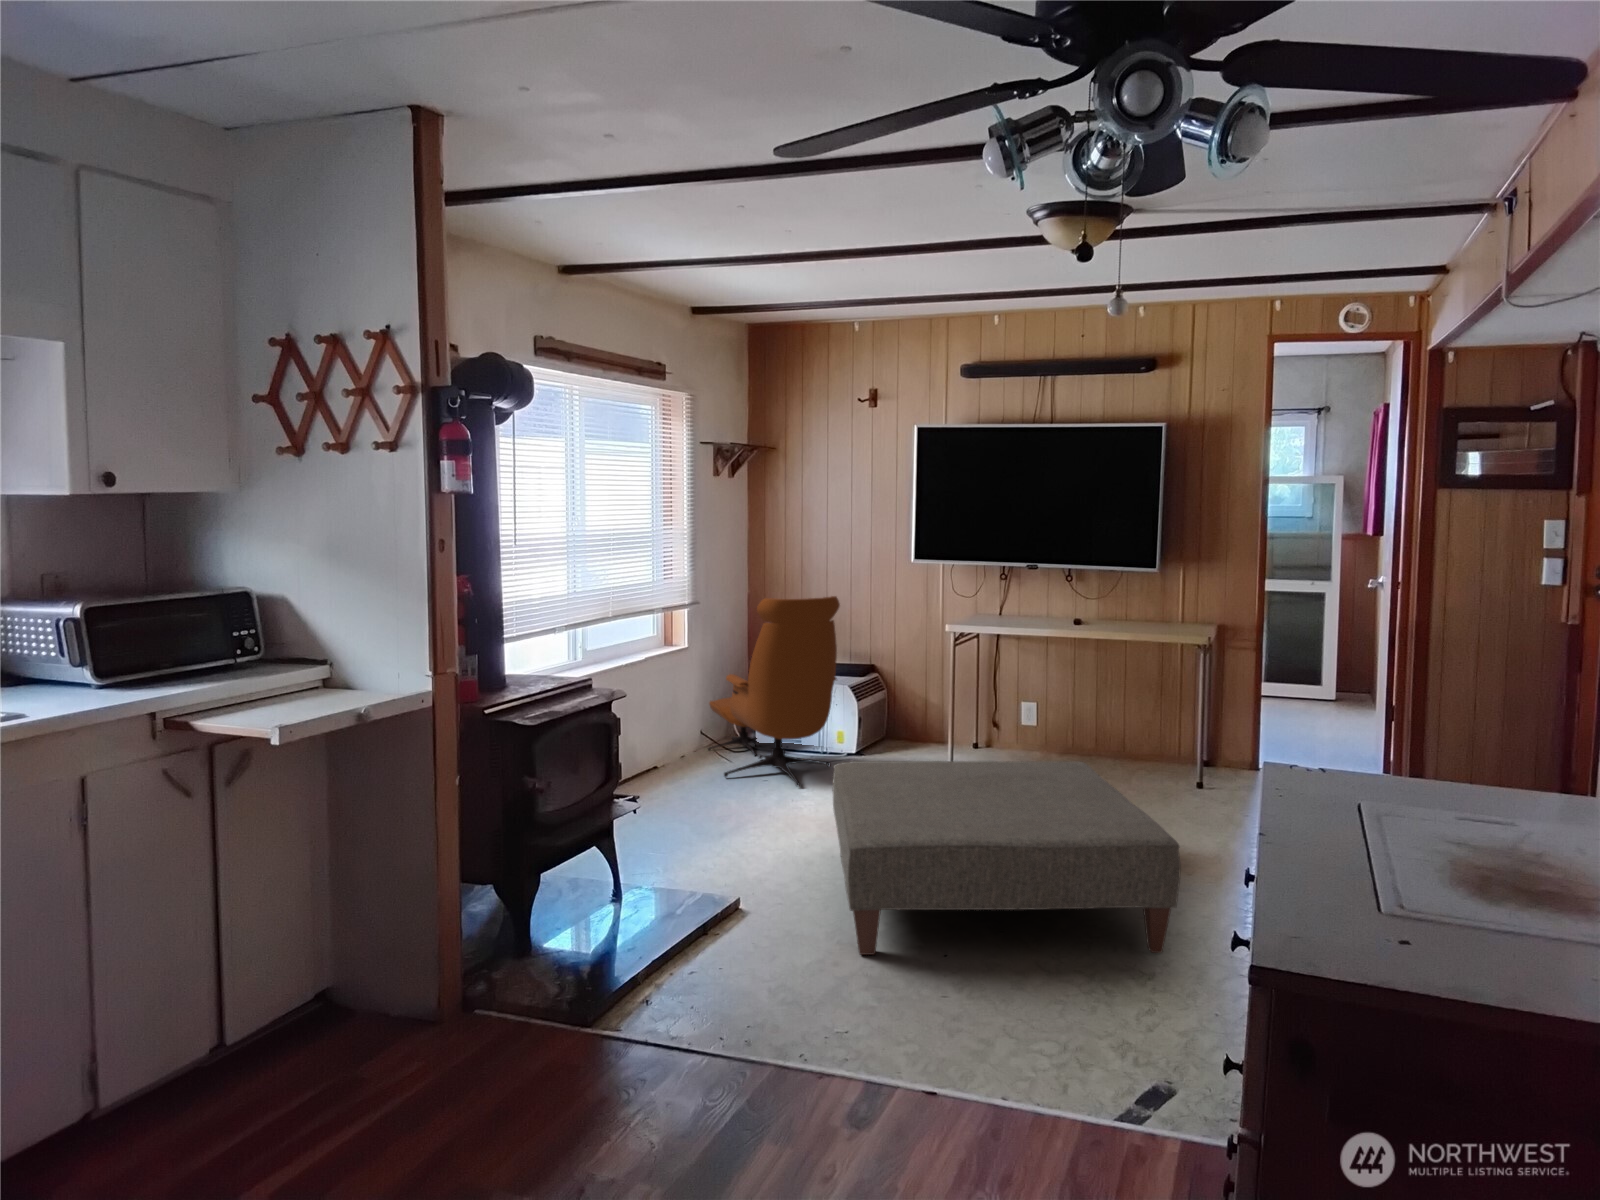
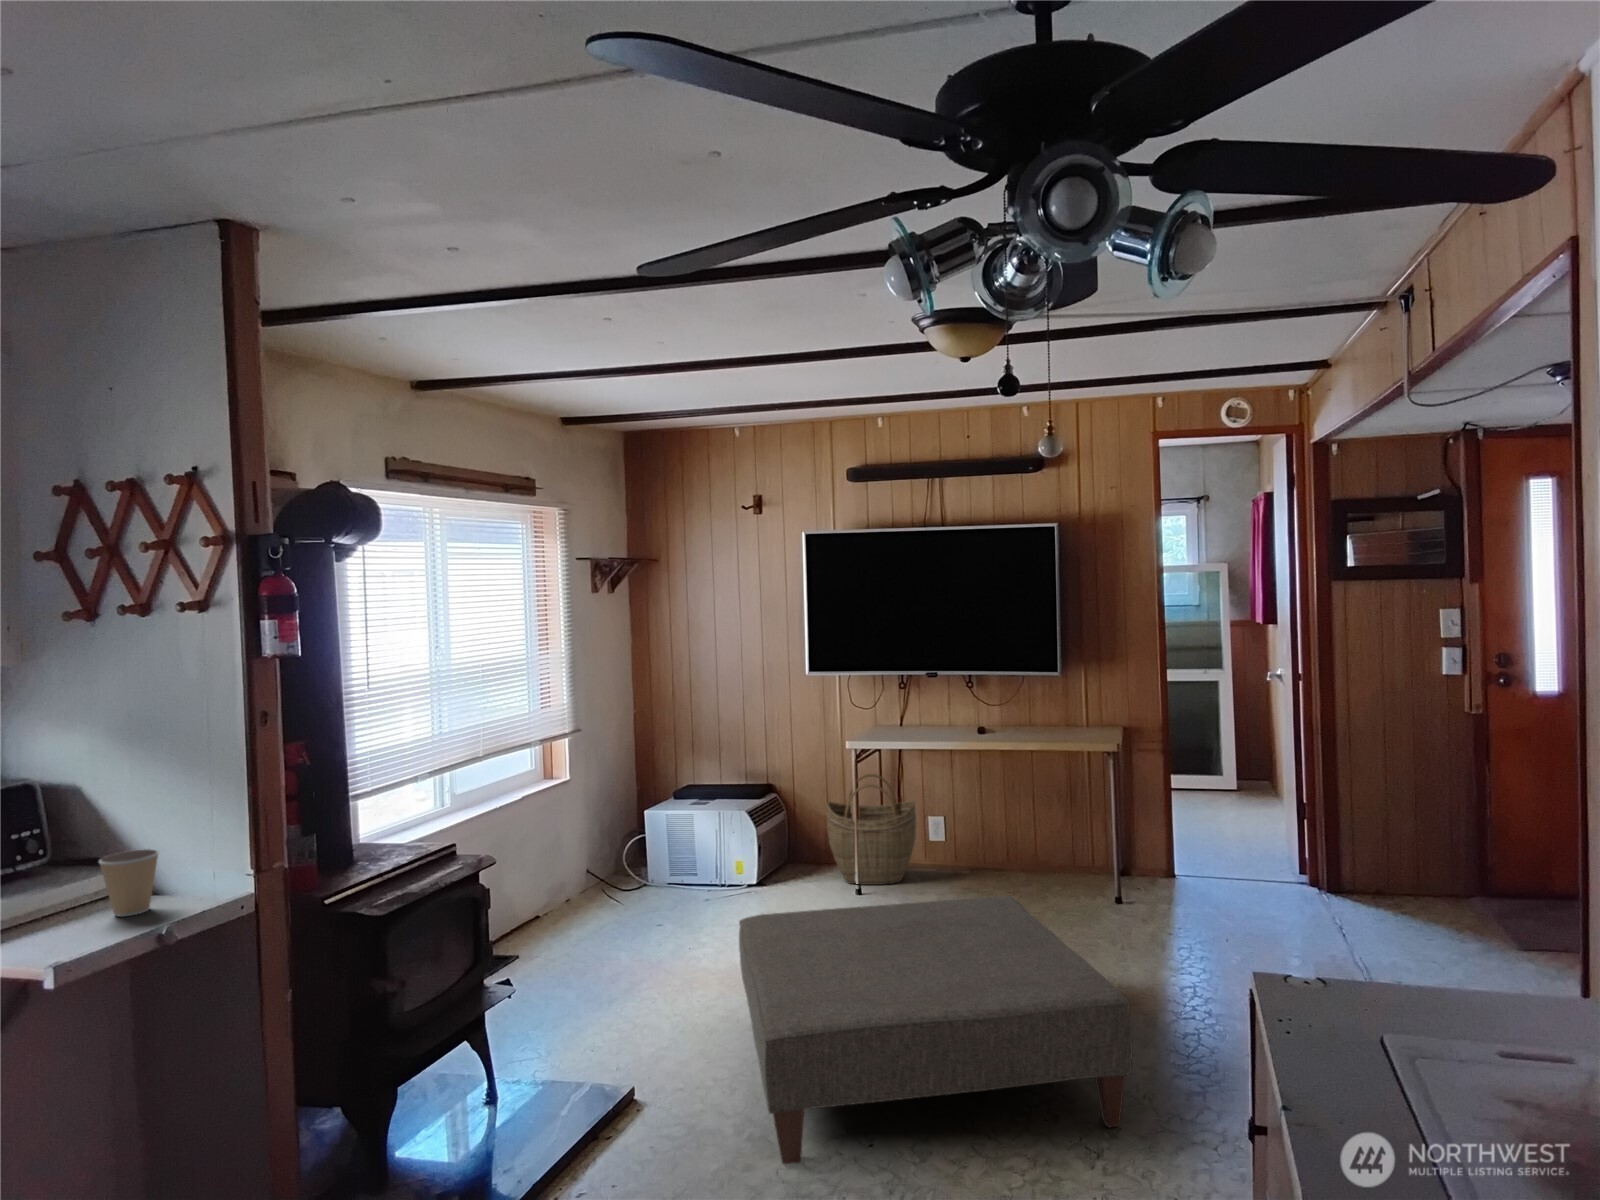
lounge chair: present [708,596,840,786] -> none [596,721,737,936]
coffee cup: none [317,644,363,694] -> present [99,849,159,917]
woven basket: none [921,658,1005,759] -> present [827,774,916,885]

